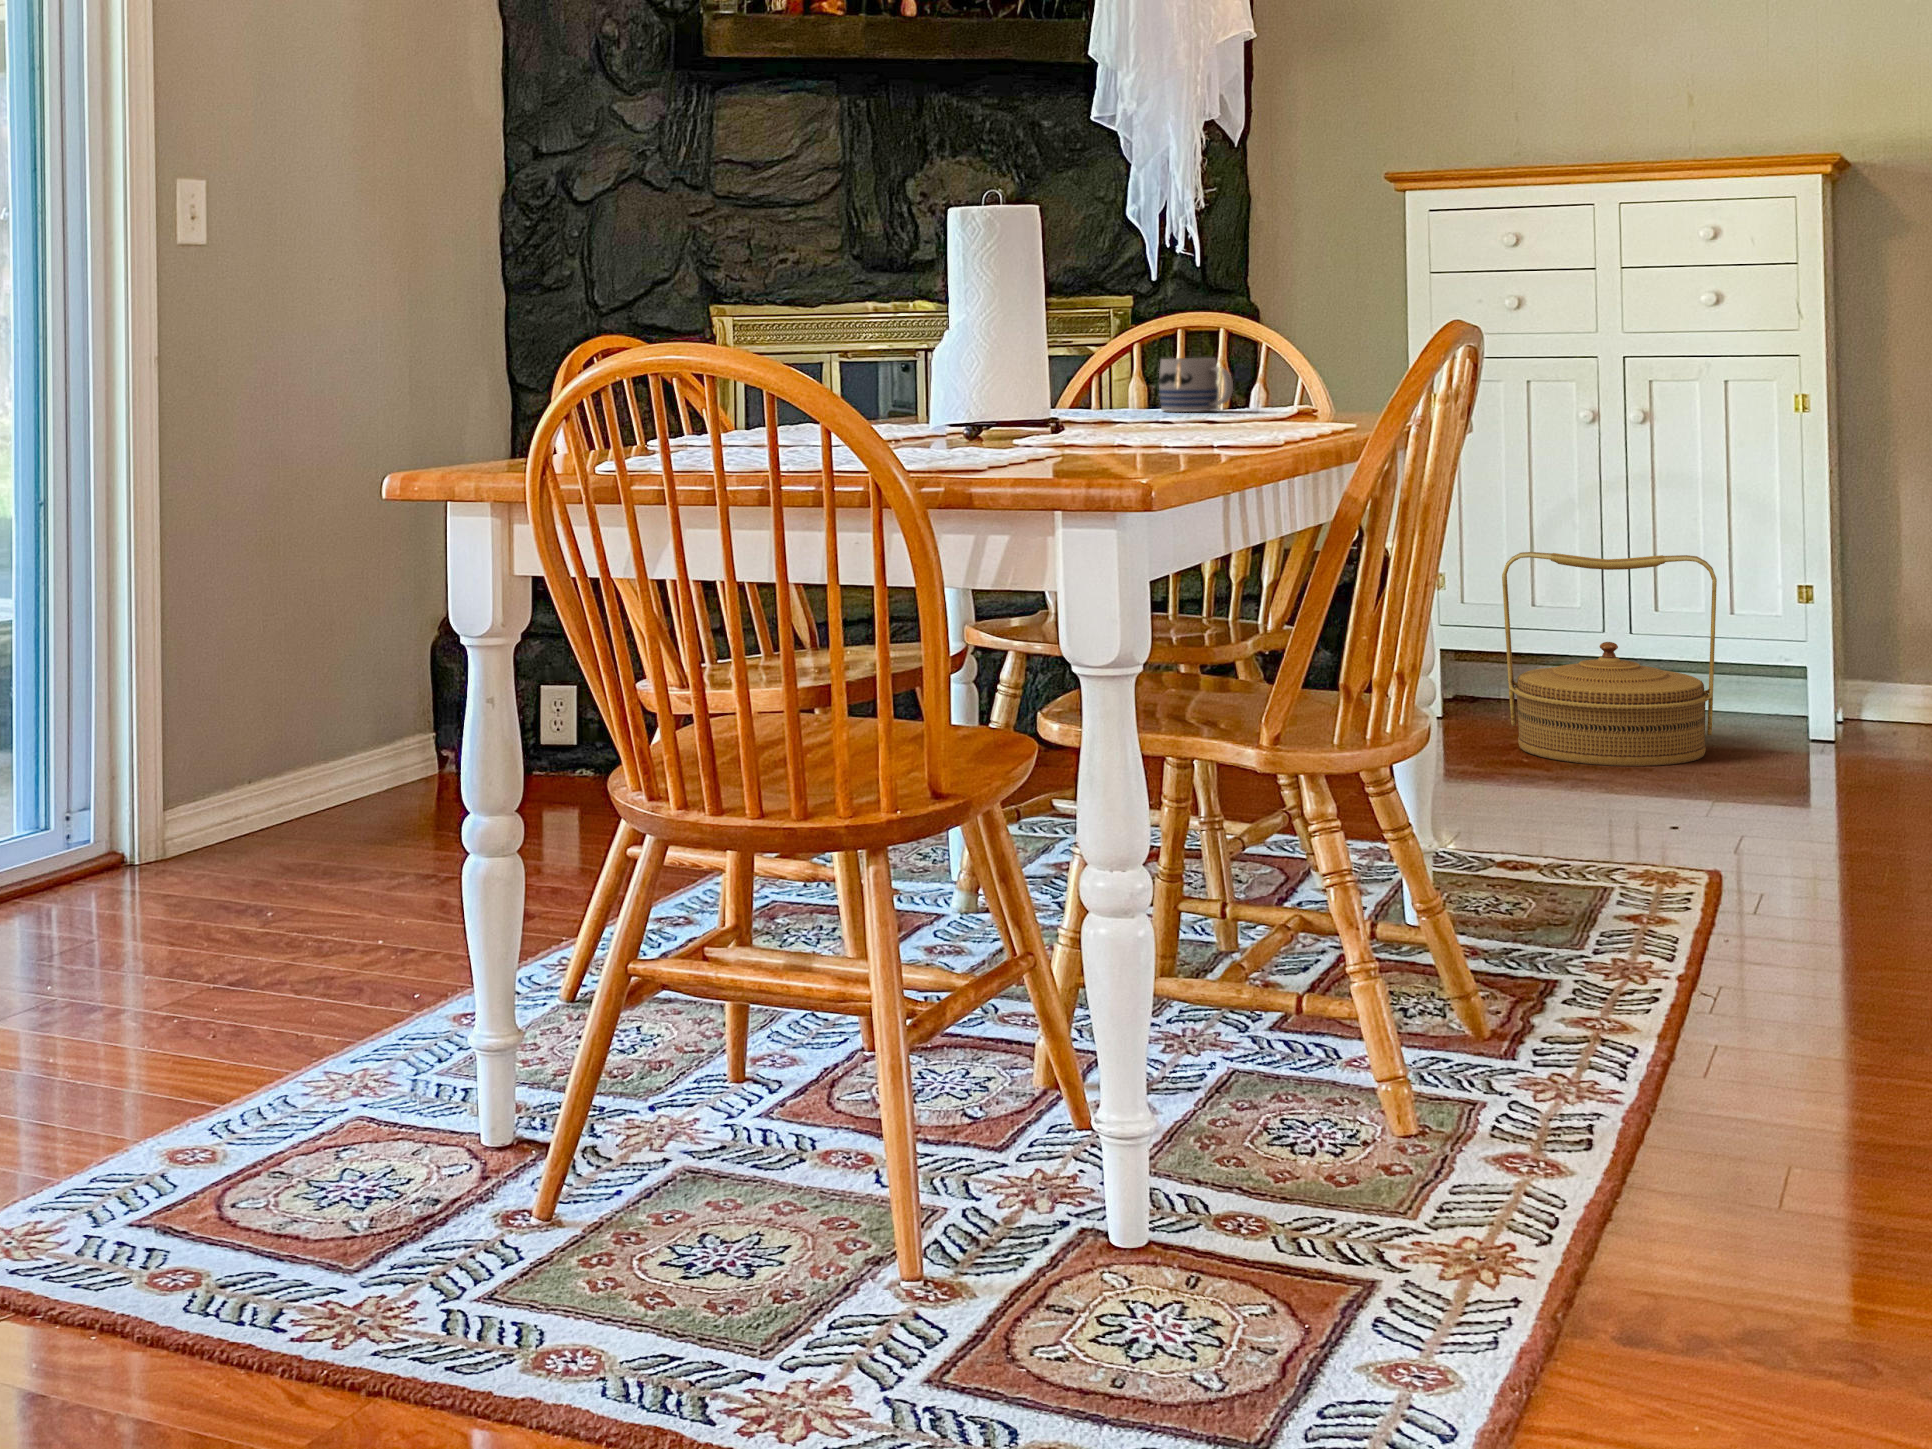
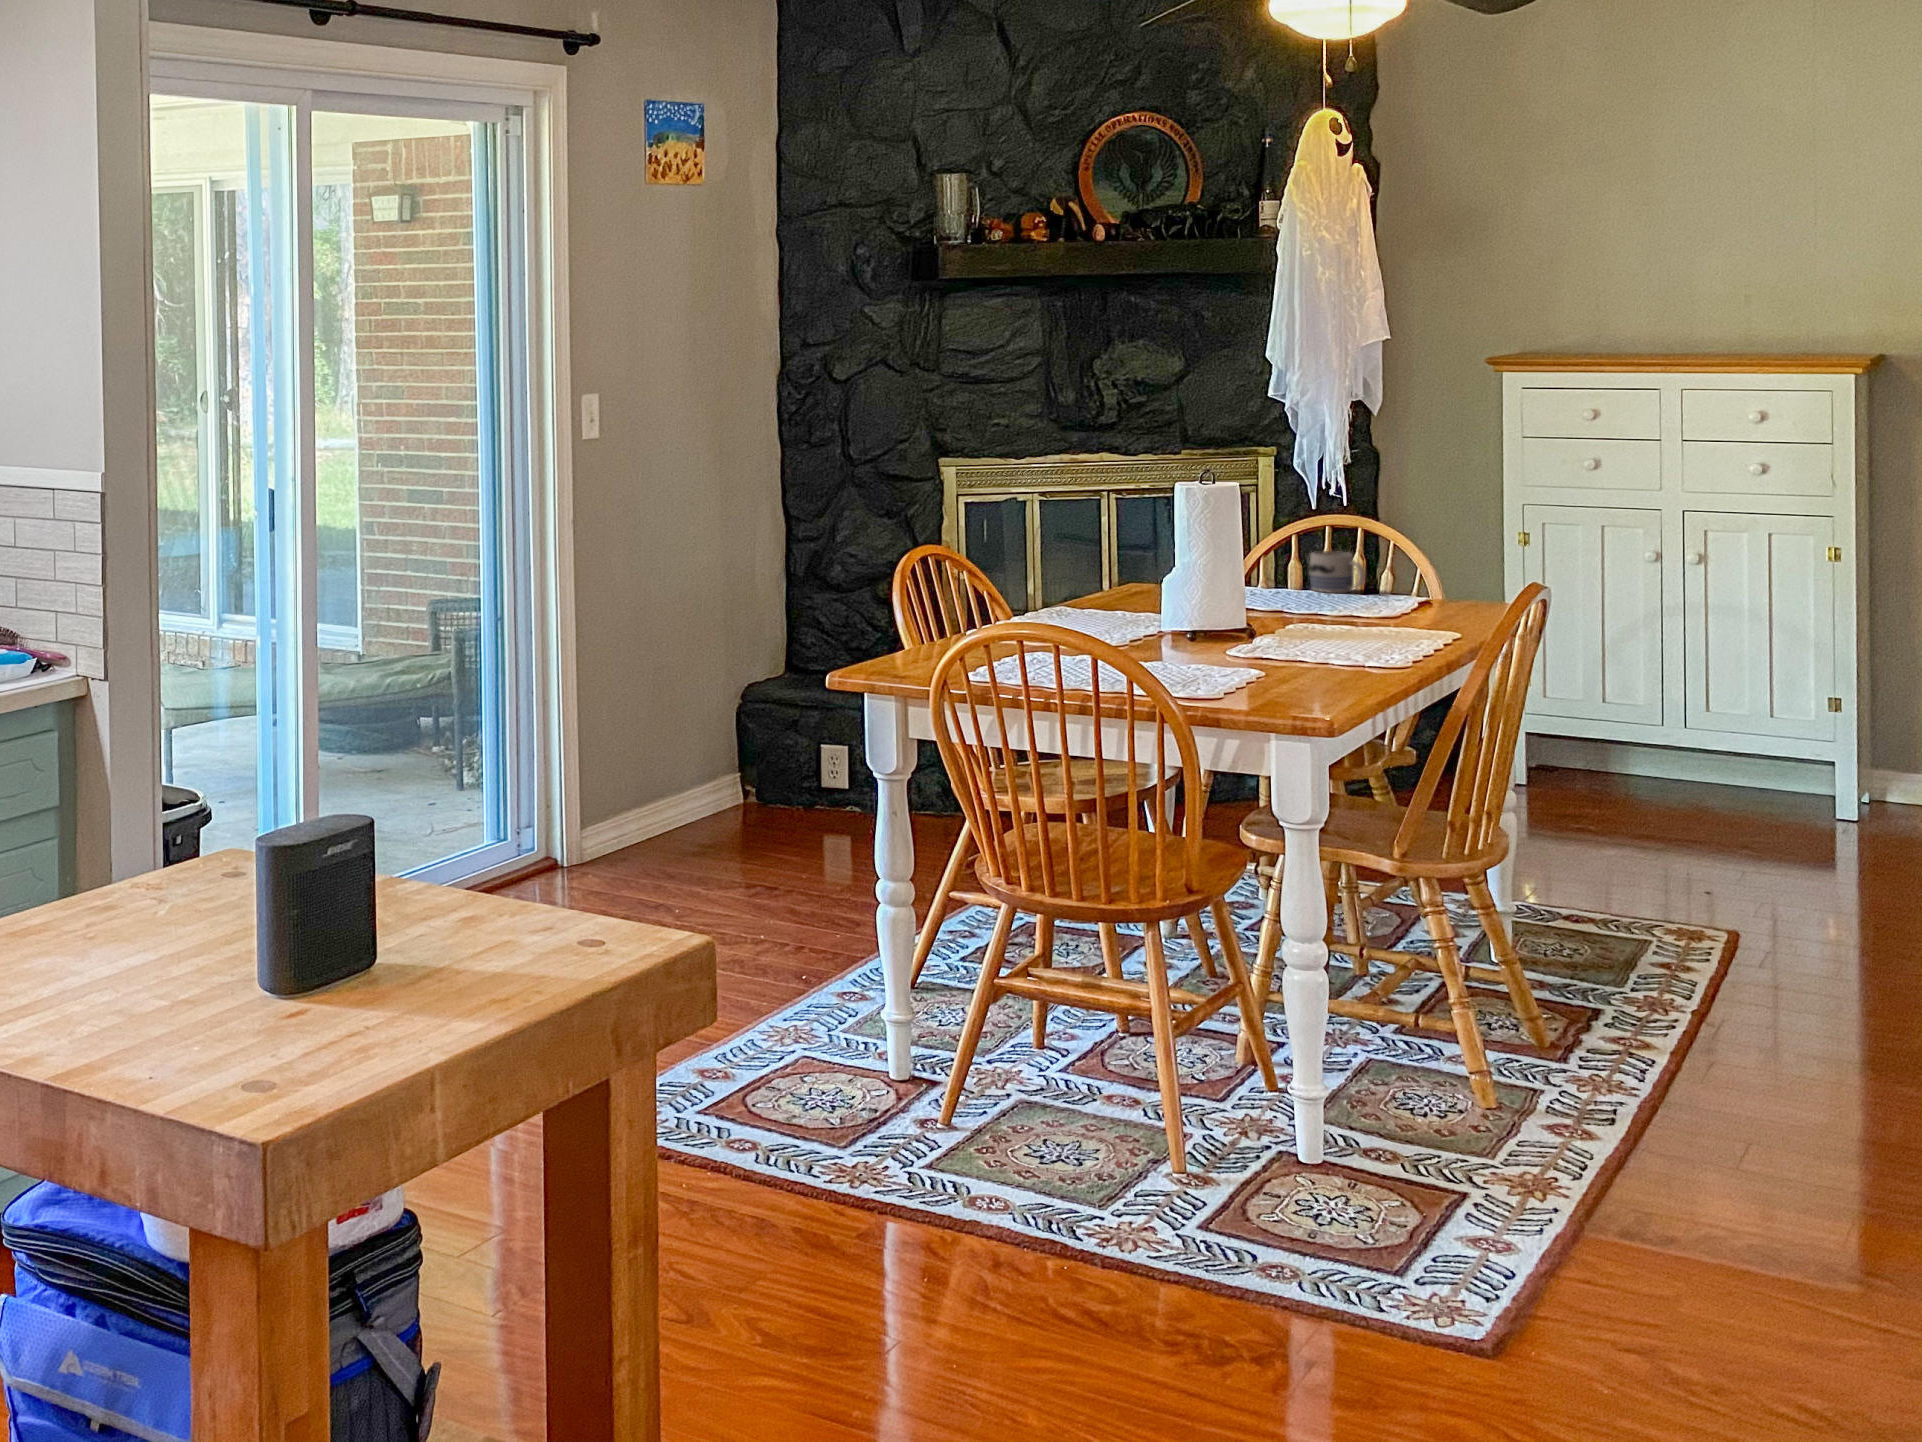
woven basket: present [1502,552,1717,766] -> none [1577,666,1755,839]

